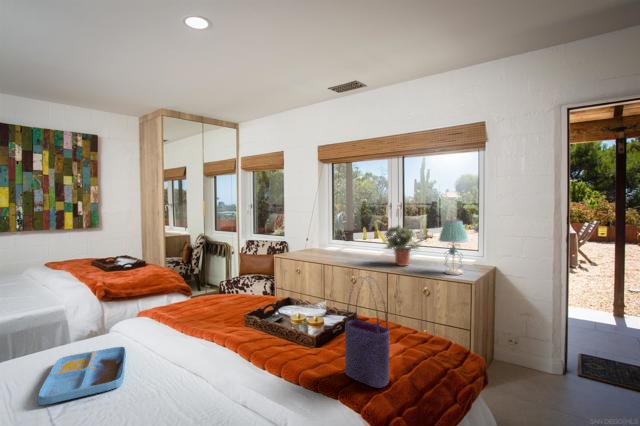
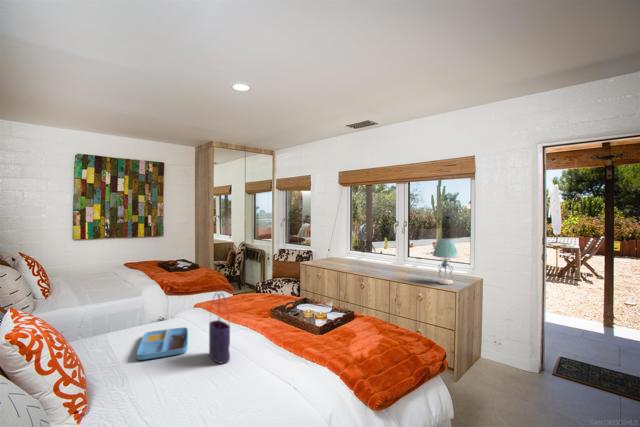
potted plant: present [385,226,420,266] -> none [388,241,422,275]
tote bag: present [345,277,390,388] -> present [209,294,230,364]

